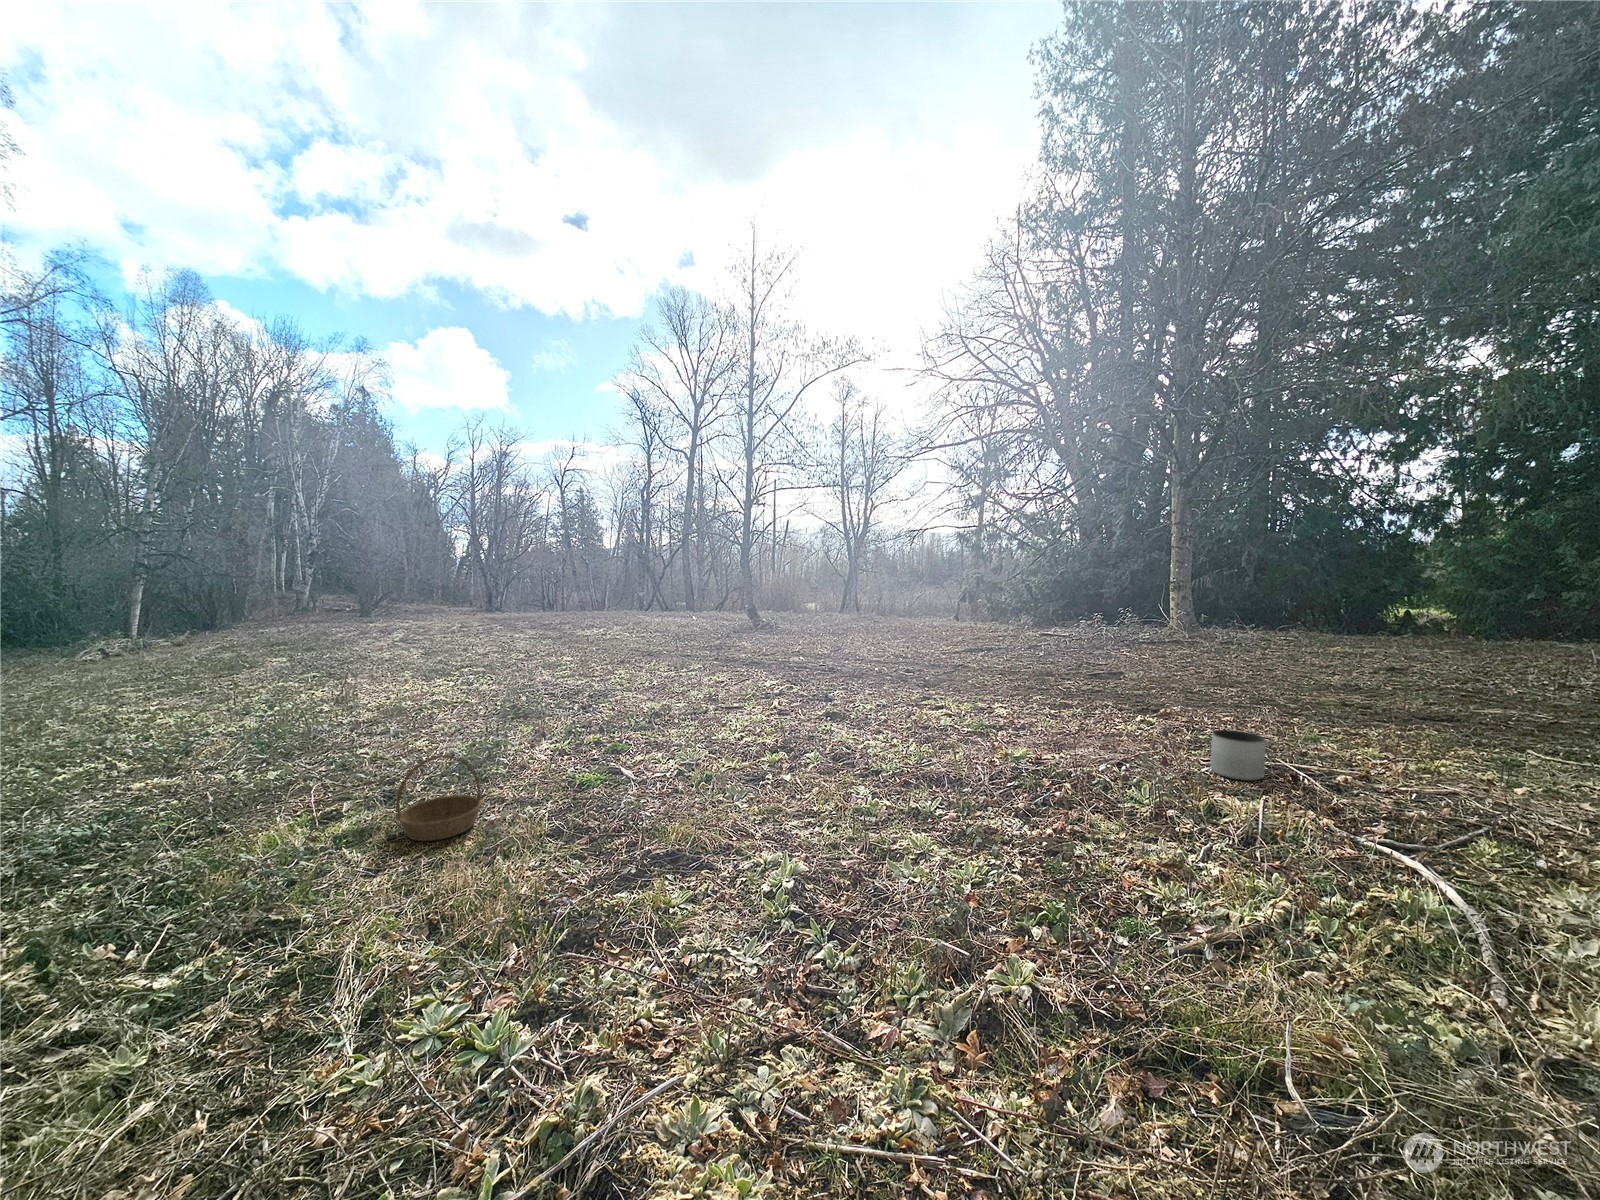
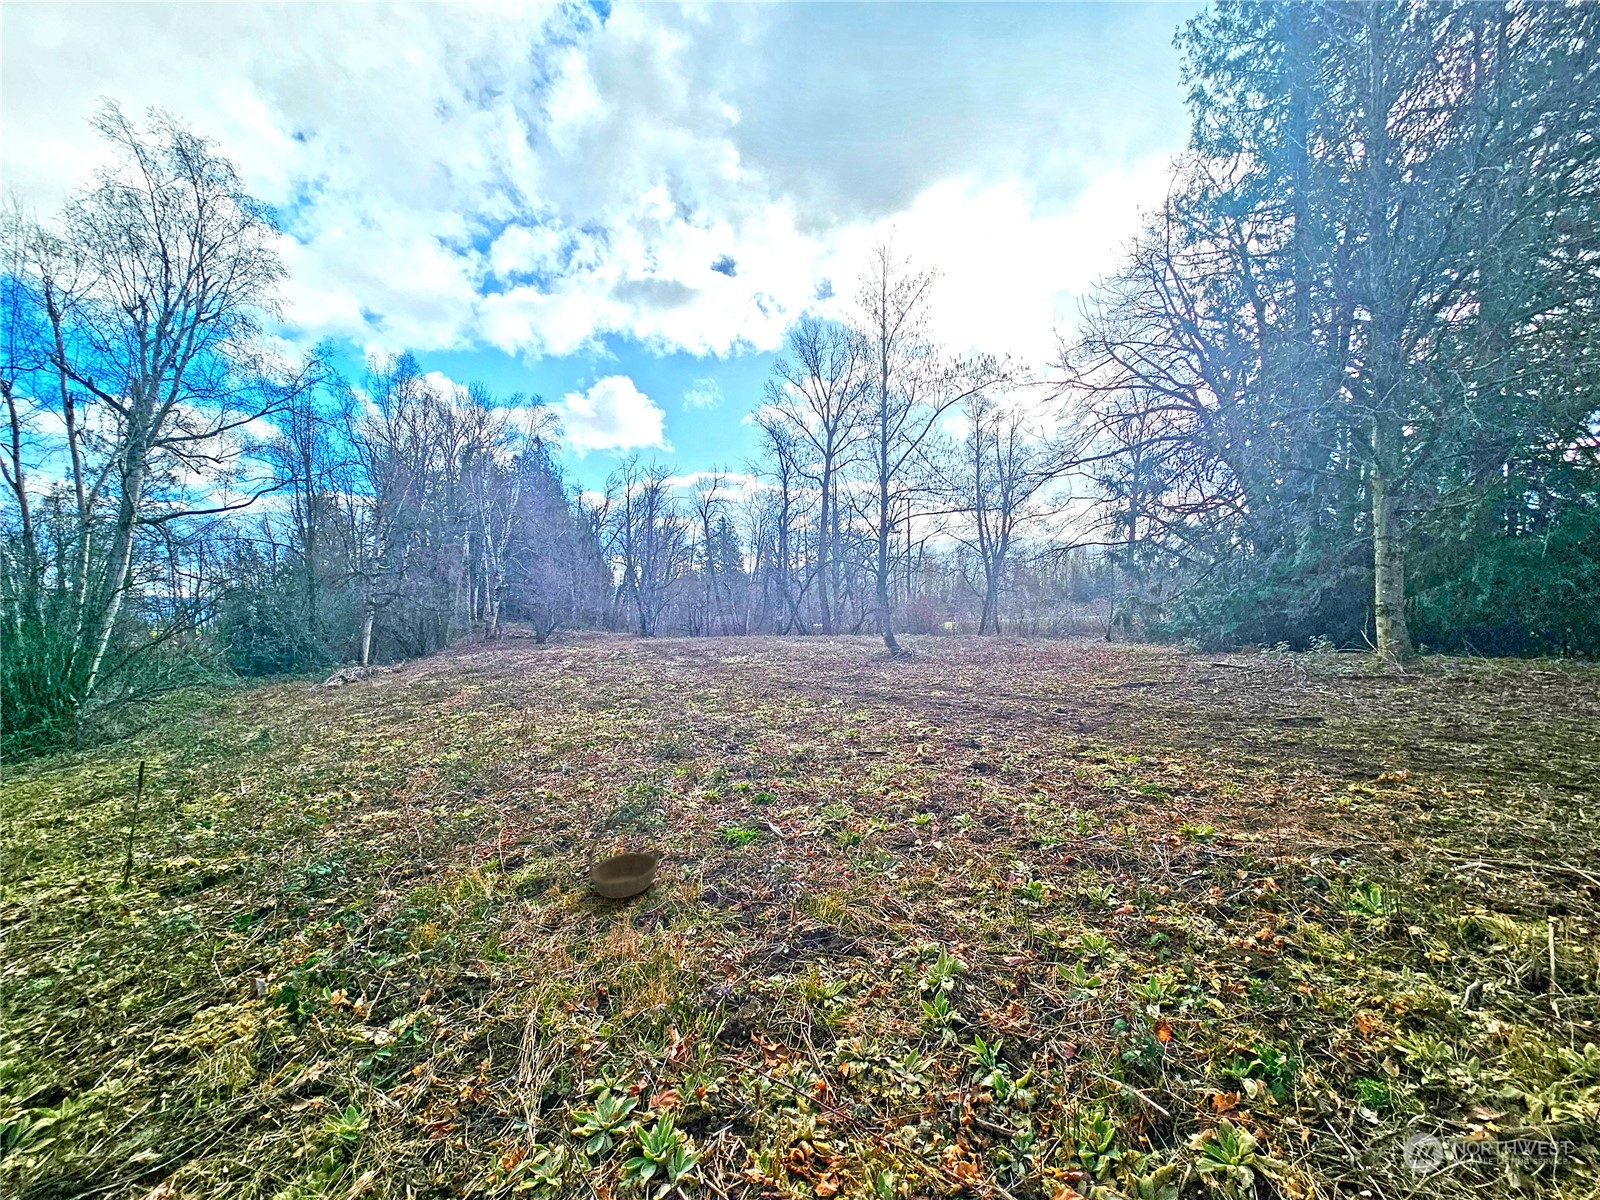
planter: present [1210,730,1266,781] -> none [1457,817,1543,887]

